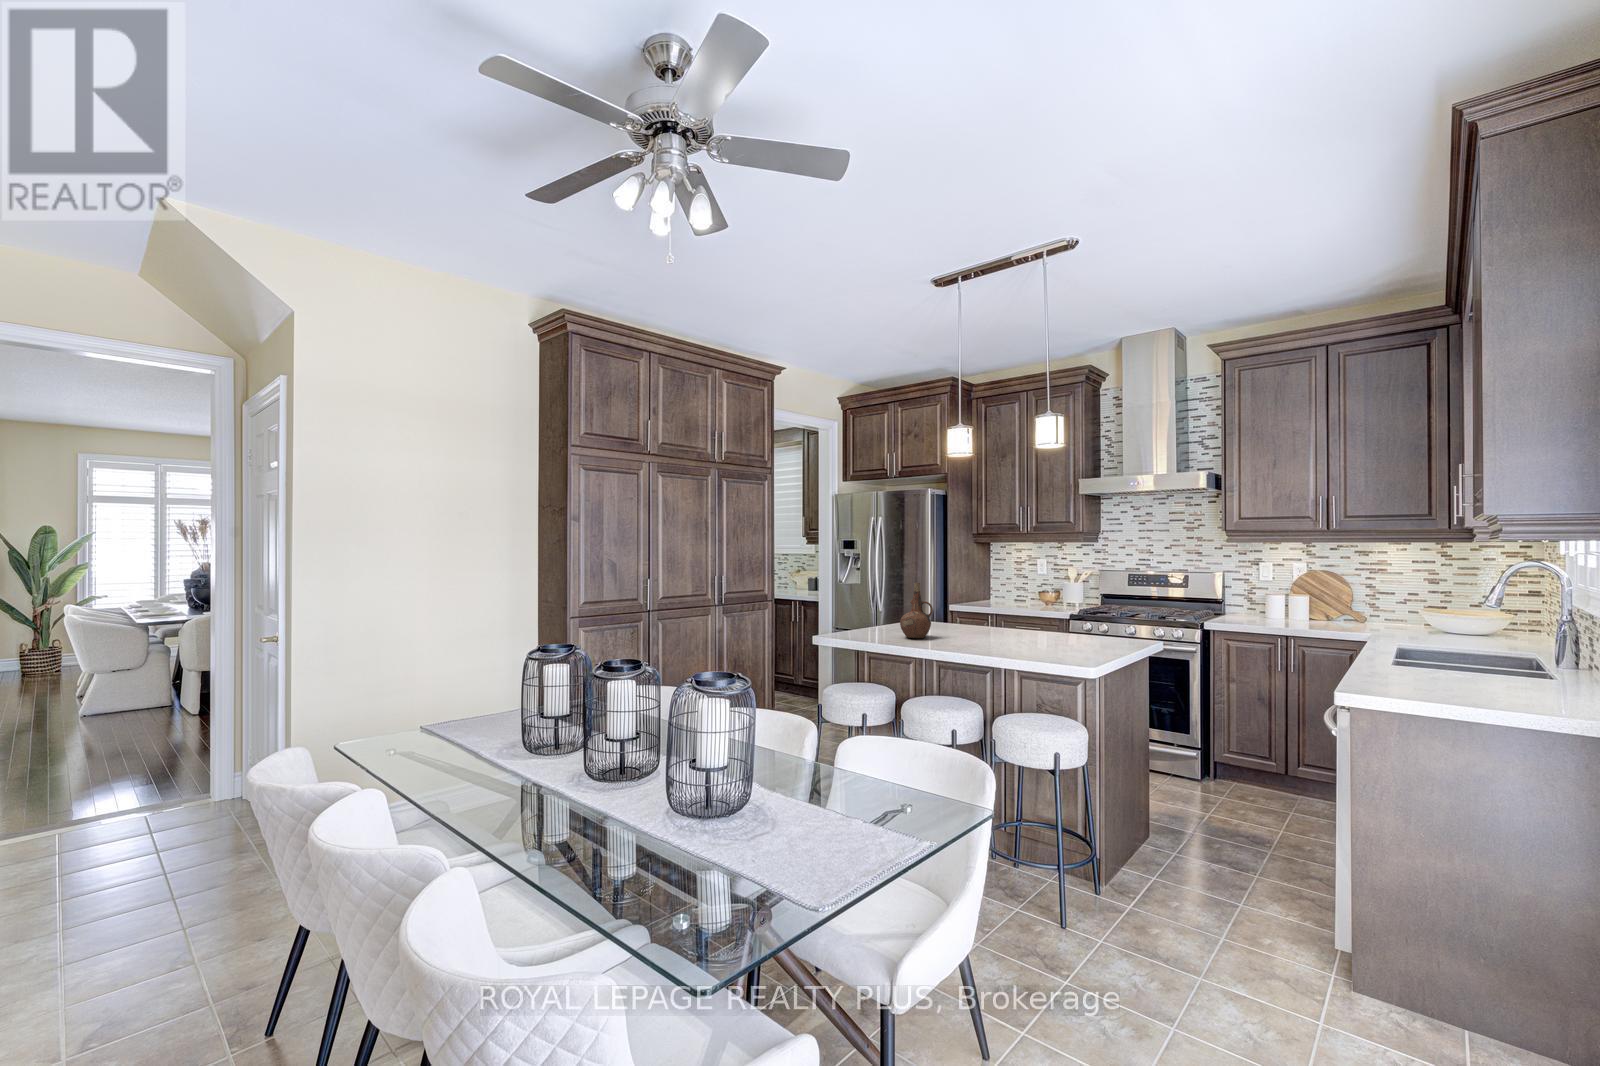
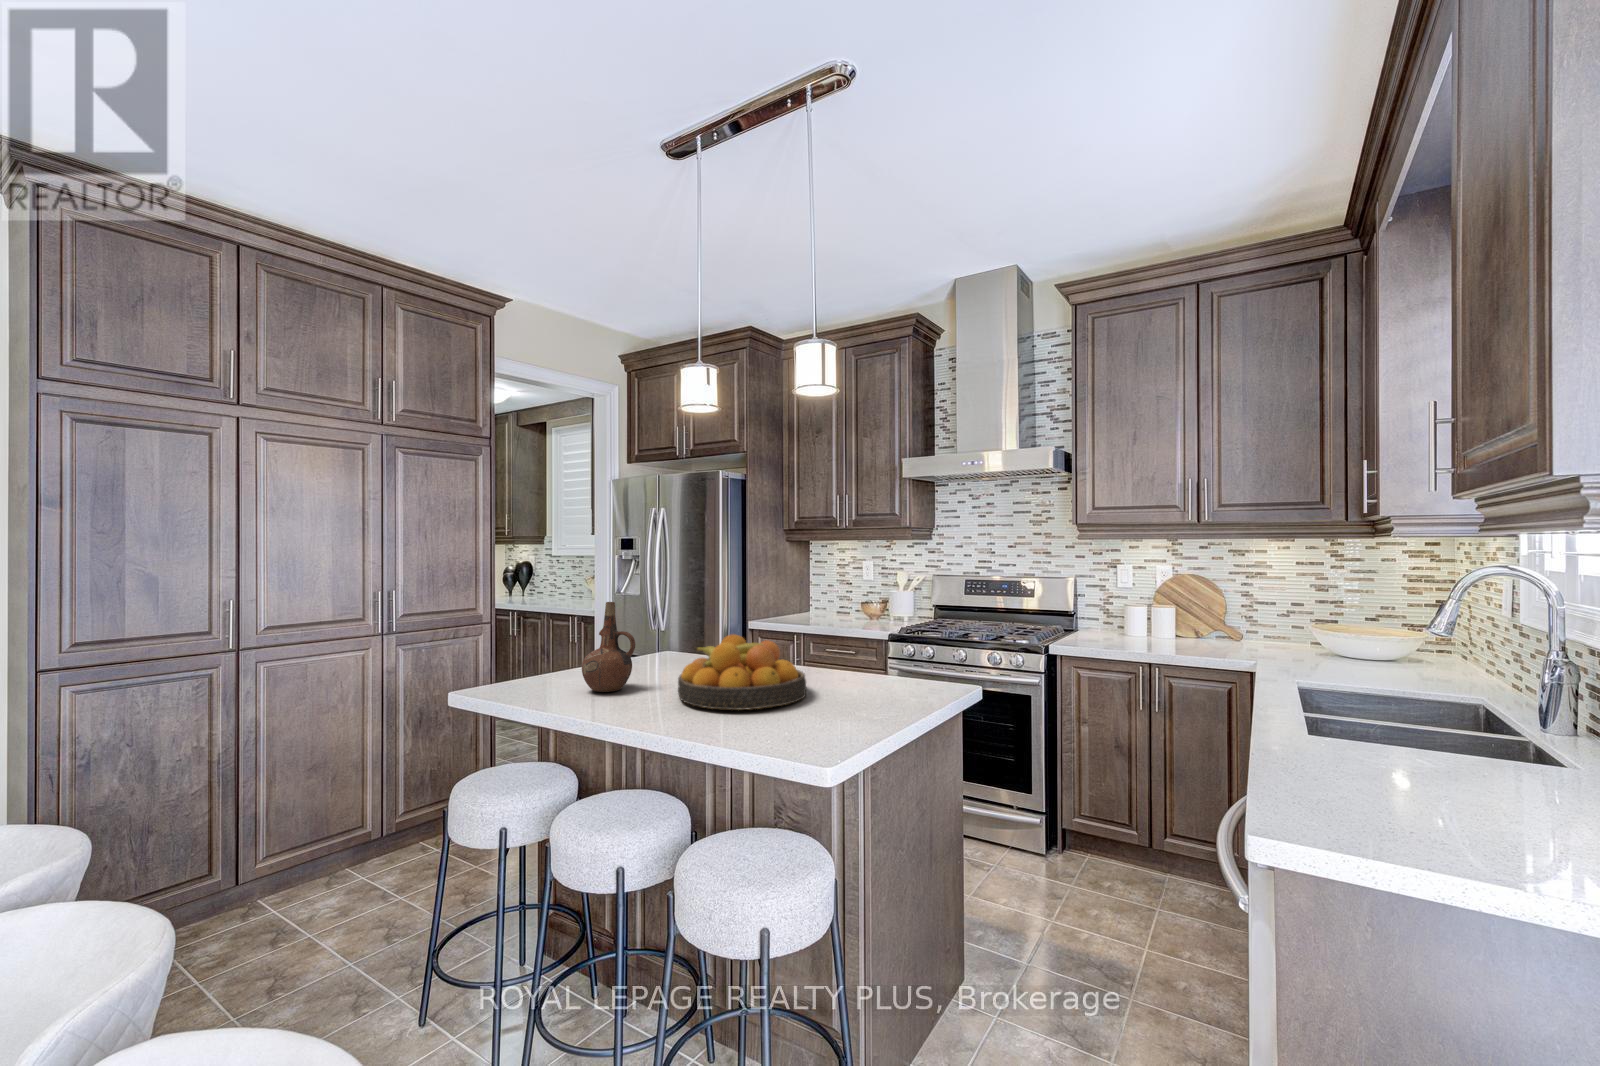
fruit bowl: none [966,604,1050,647] -> present [678,634,806,710]

